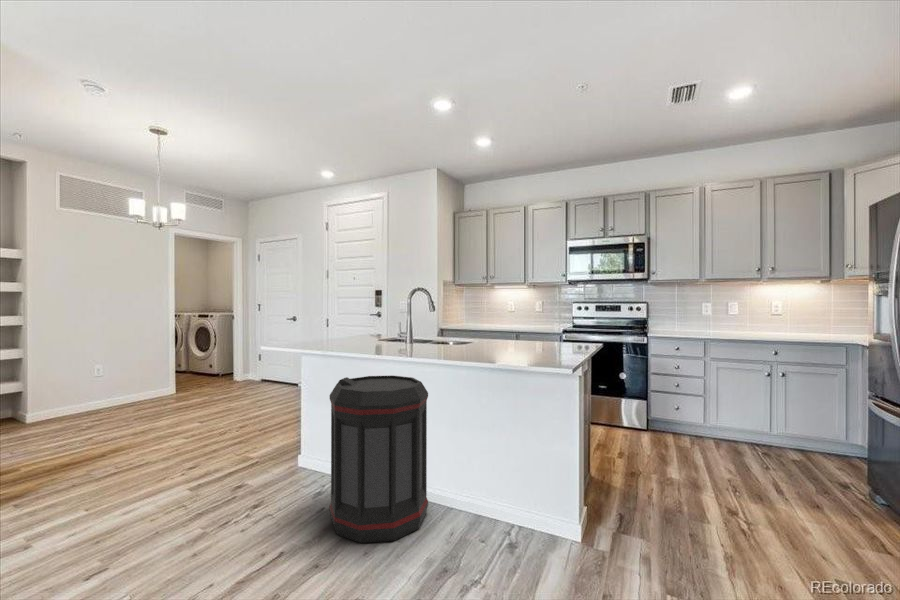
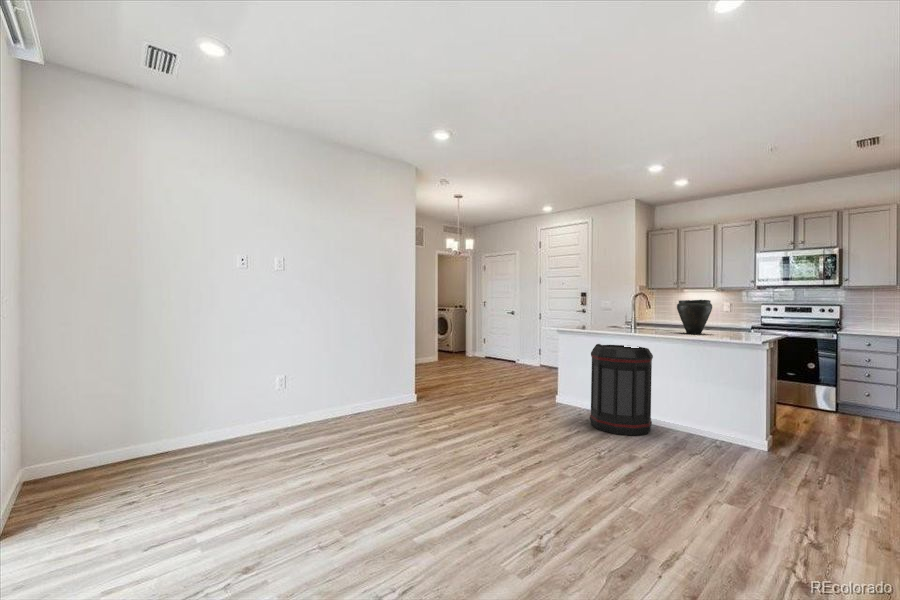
vase: none [461,300,510,356] -> present [677,300,712,334]

